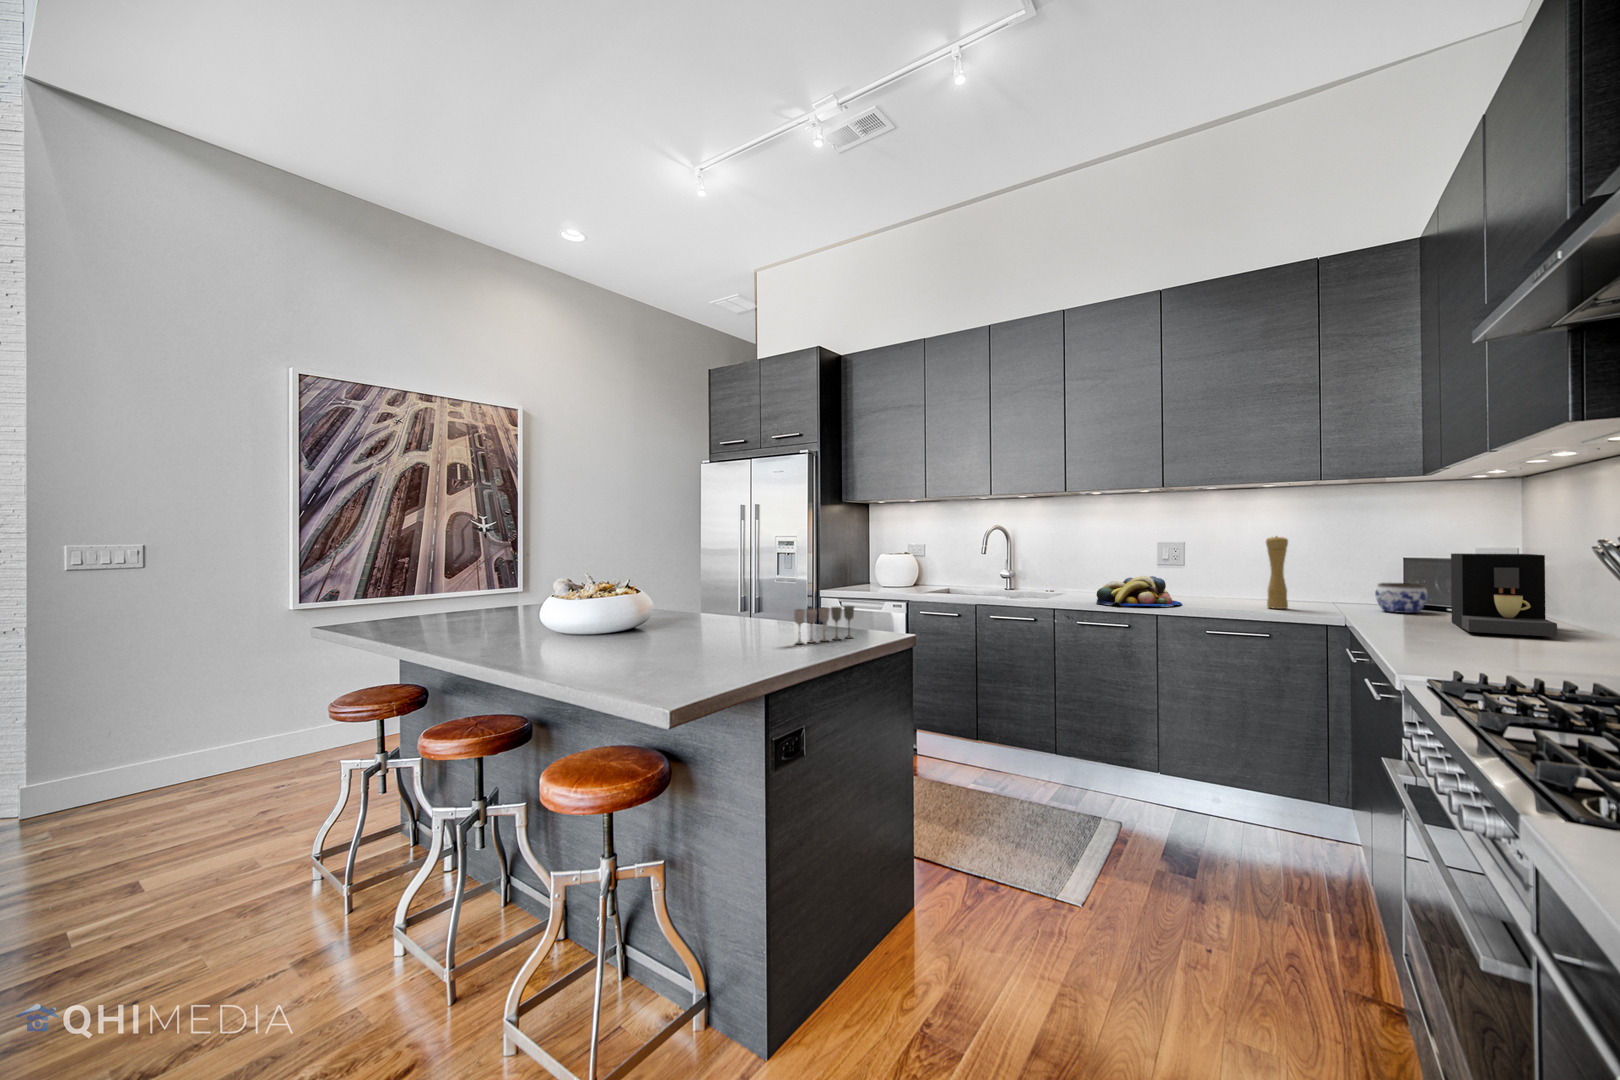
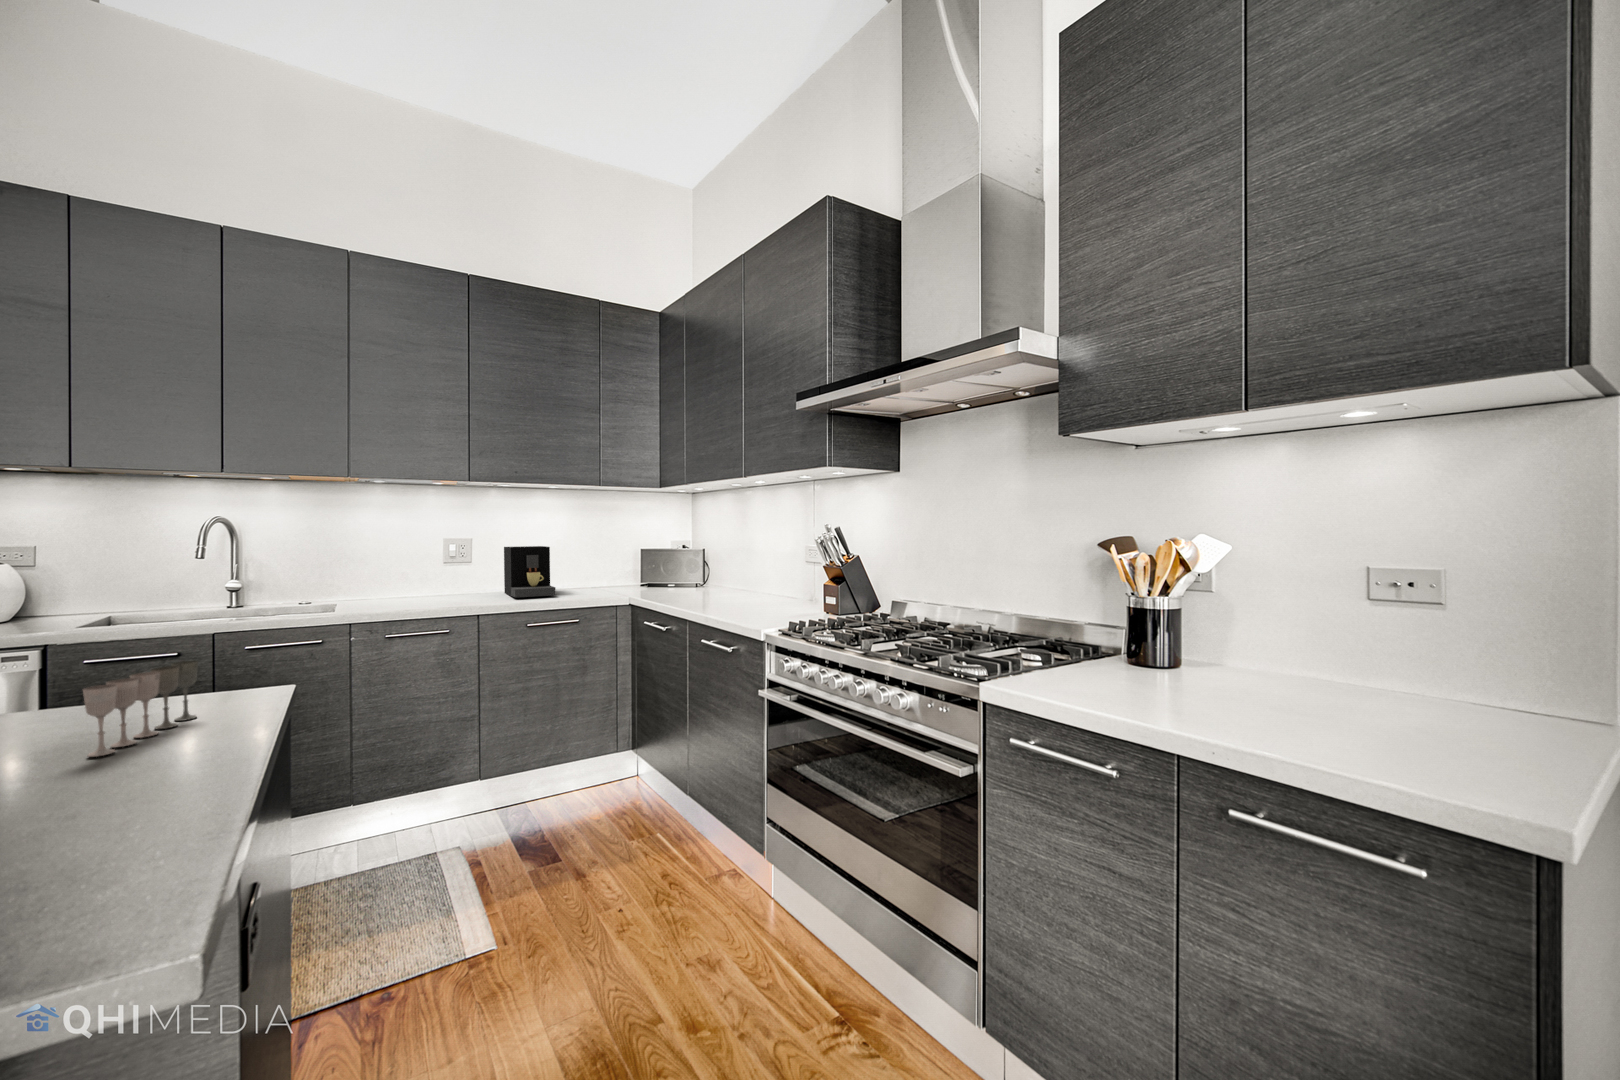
pepper mill: present [1266,536,1288,609] -> none [562,535,579,598]
coffee maker: present [1451,553,1557,637] -> present [504,546,556,597]
fruit bowl: present [1096,576,1182,606] -> none [400,577,494,612]
jar: present [1375,583,1428,613] -> none [630,569,660,592]

